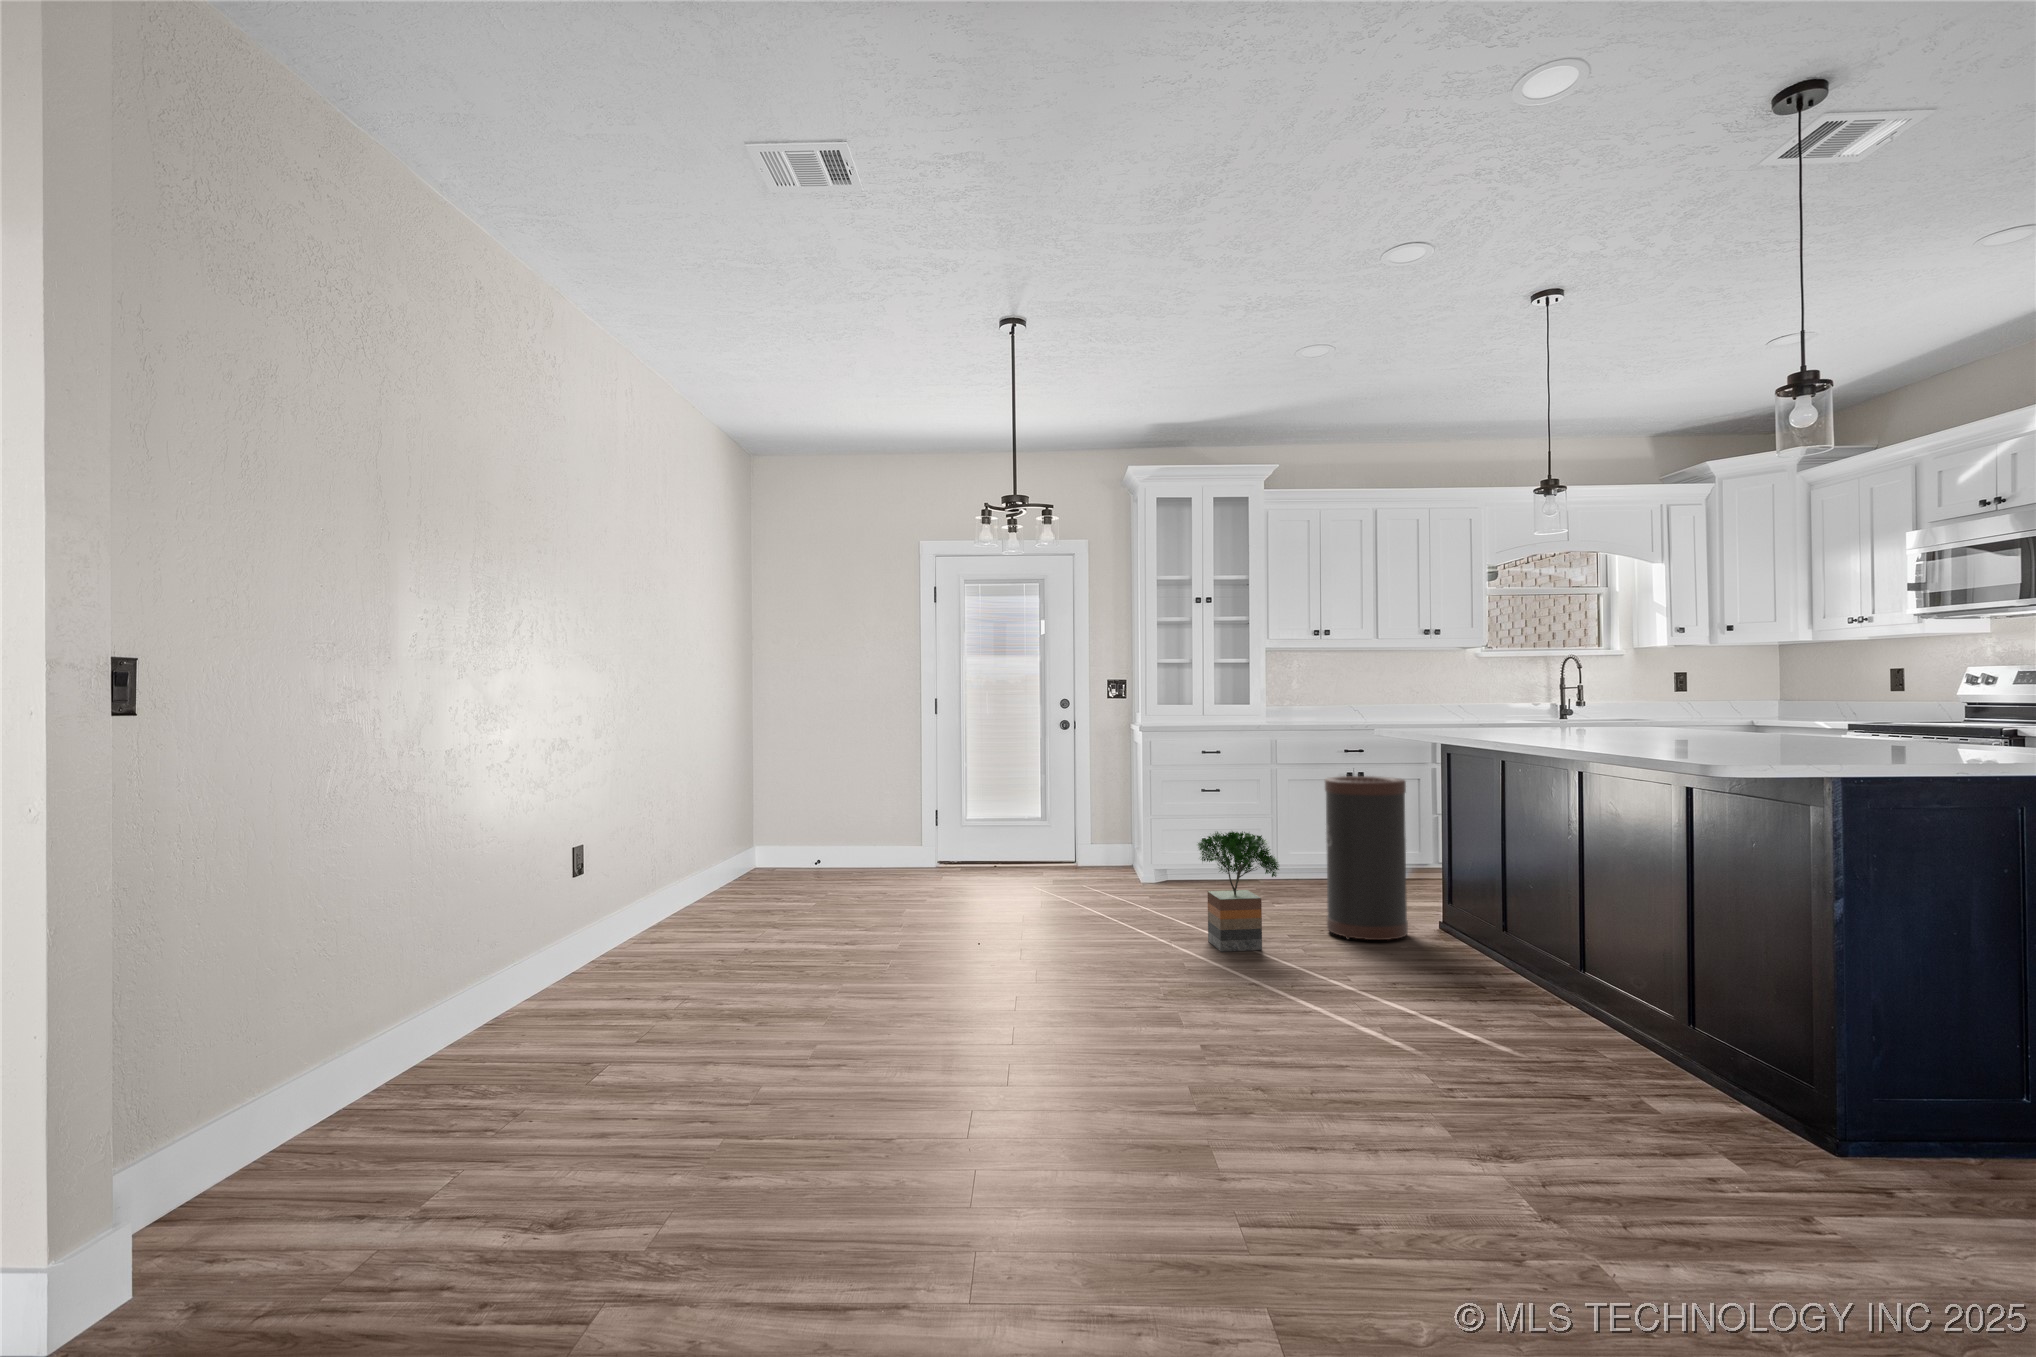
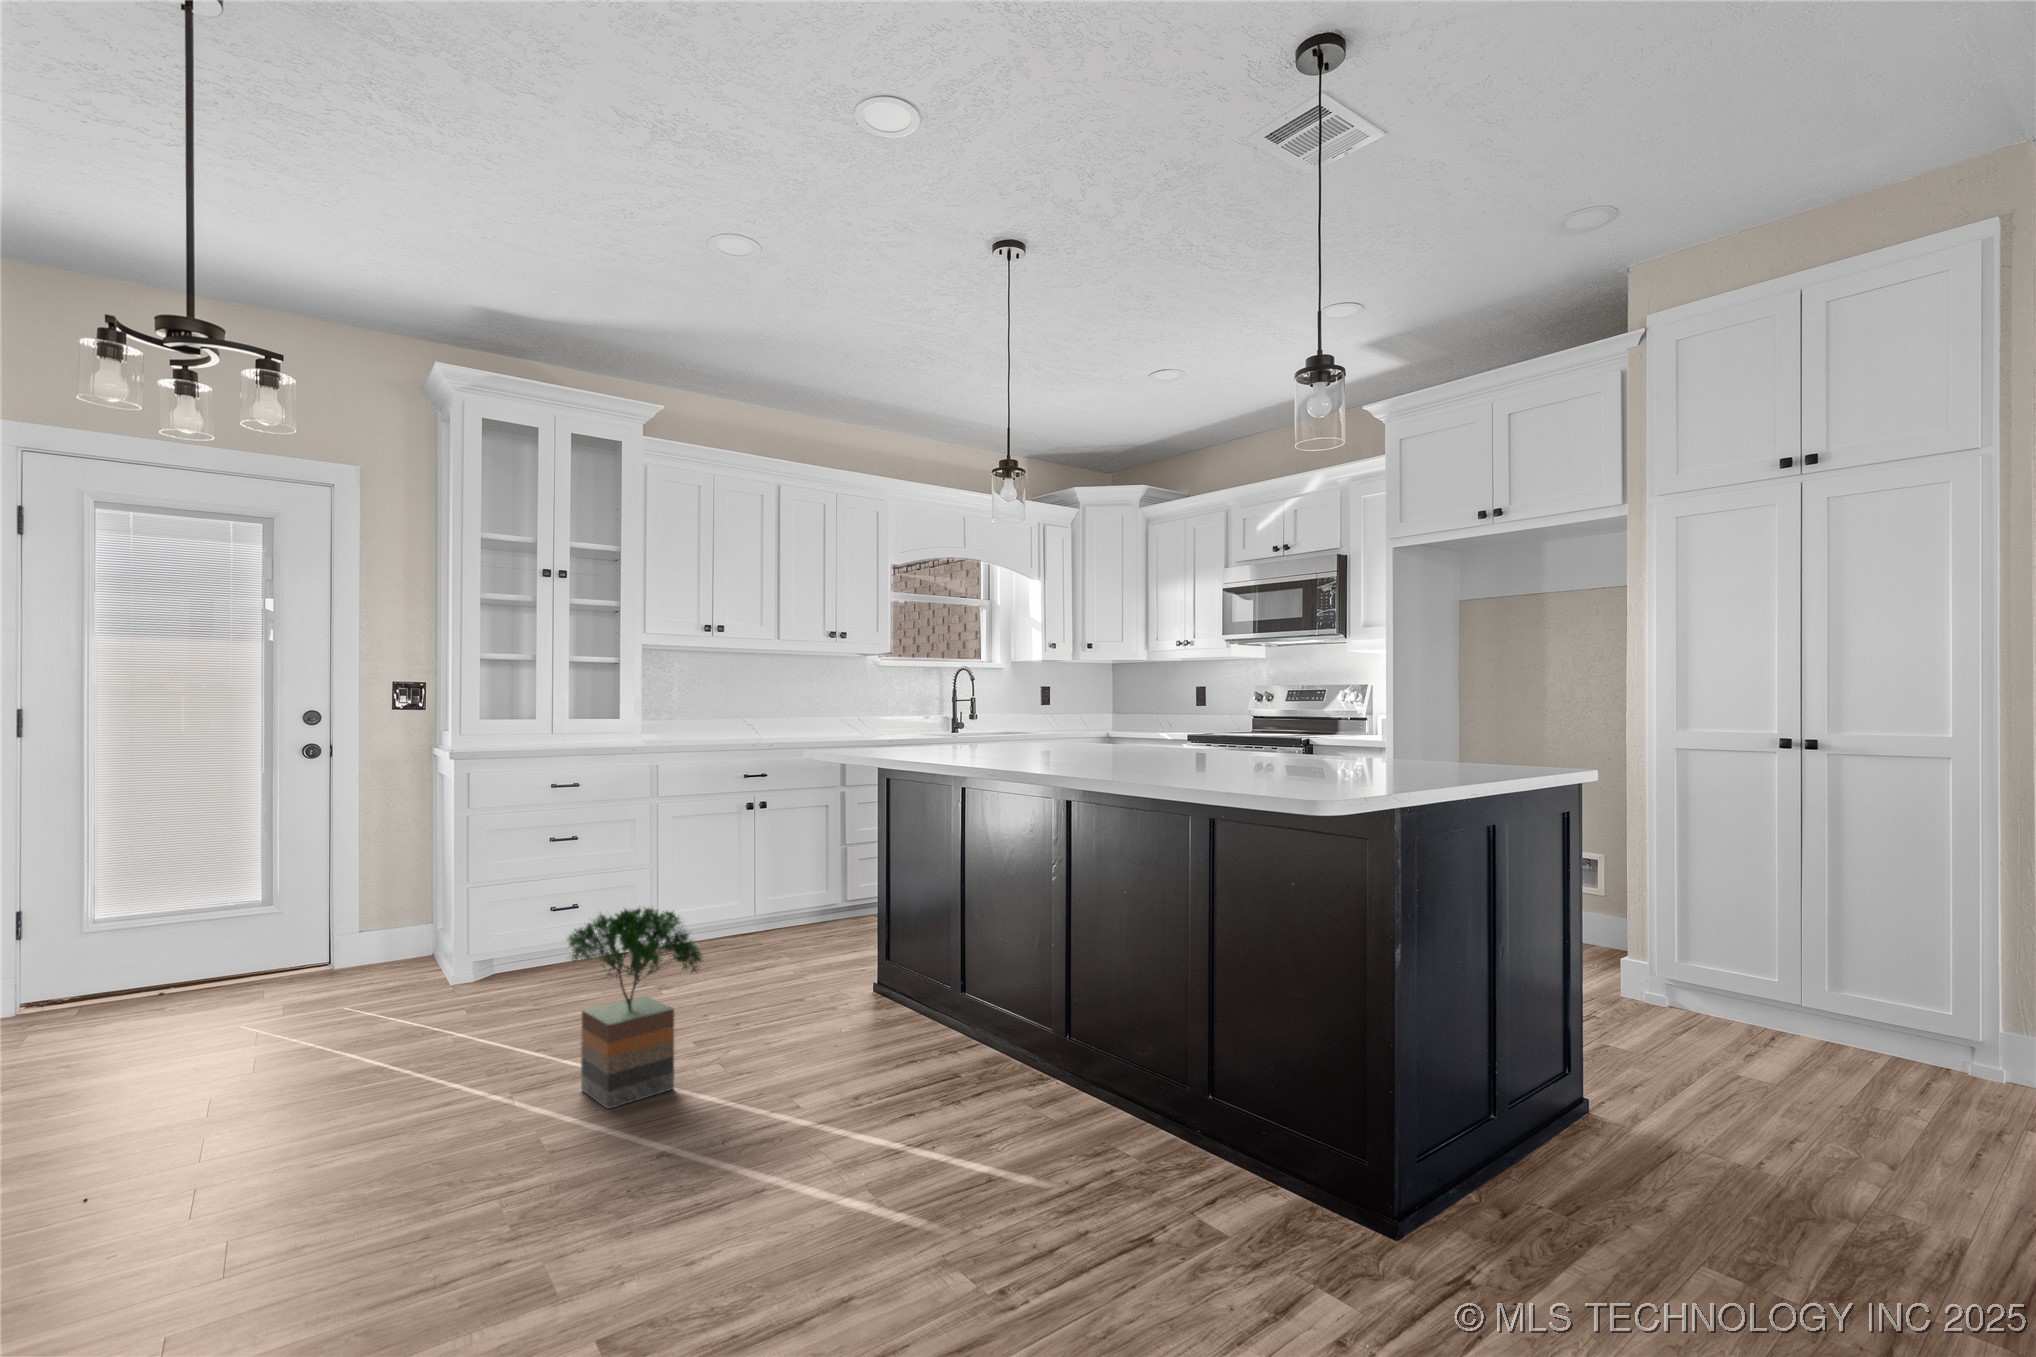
trash can: present [1325,776,1408,940] -> none [754,808,860,1039]

